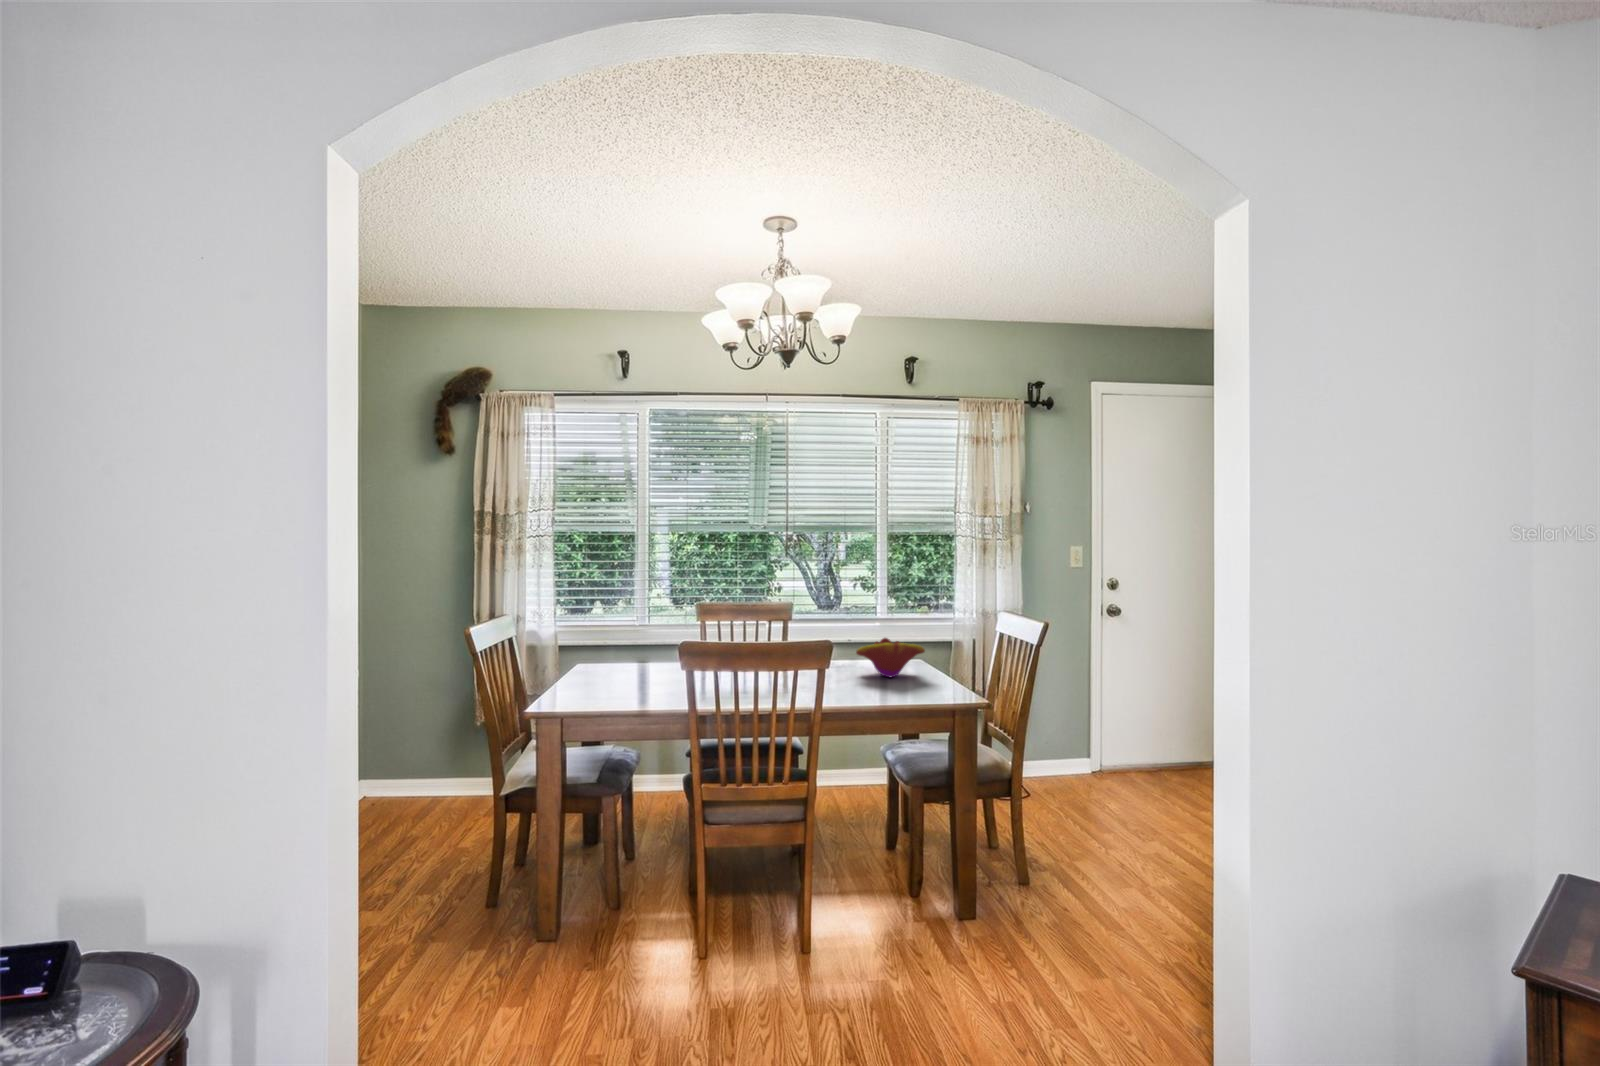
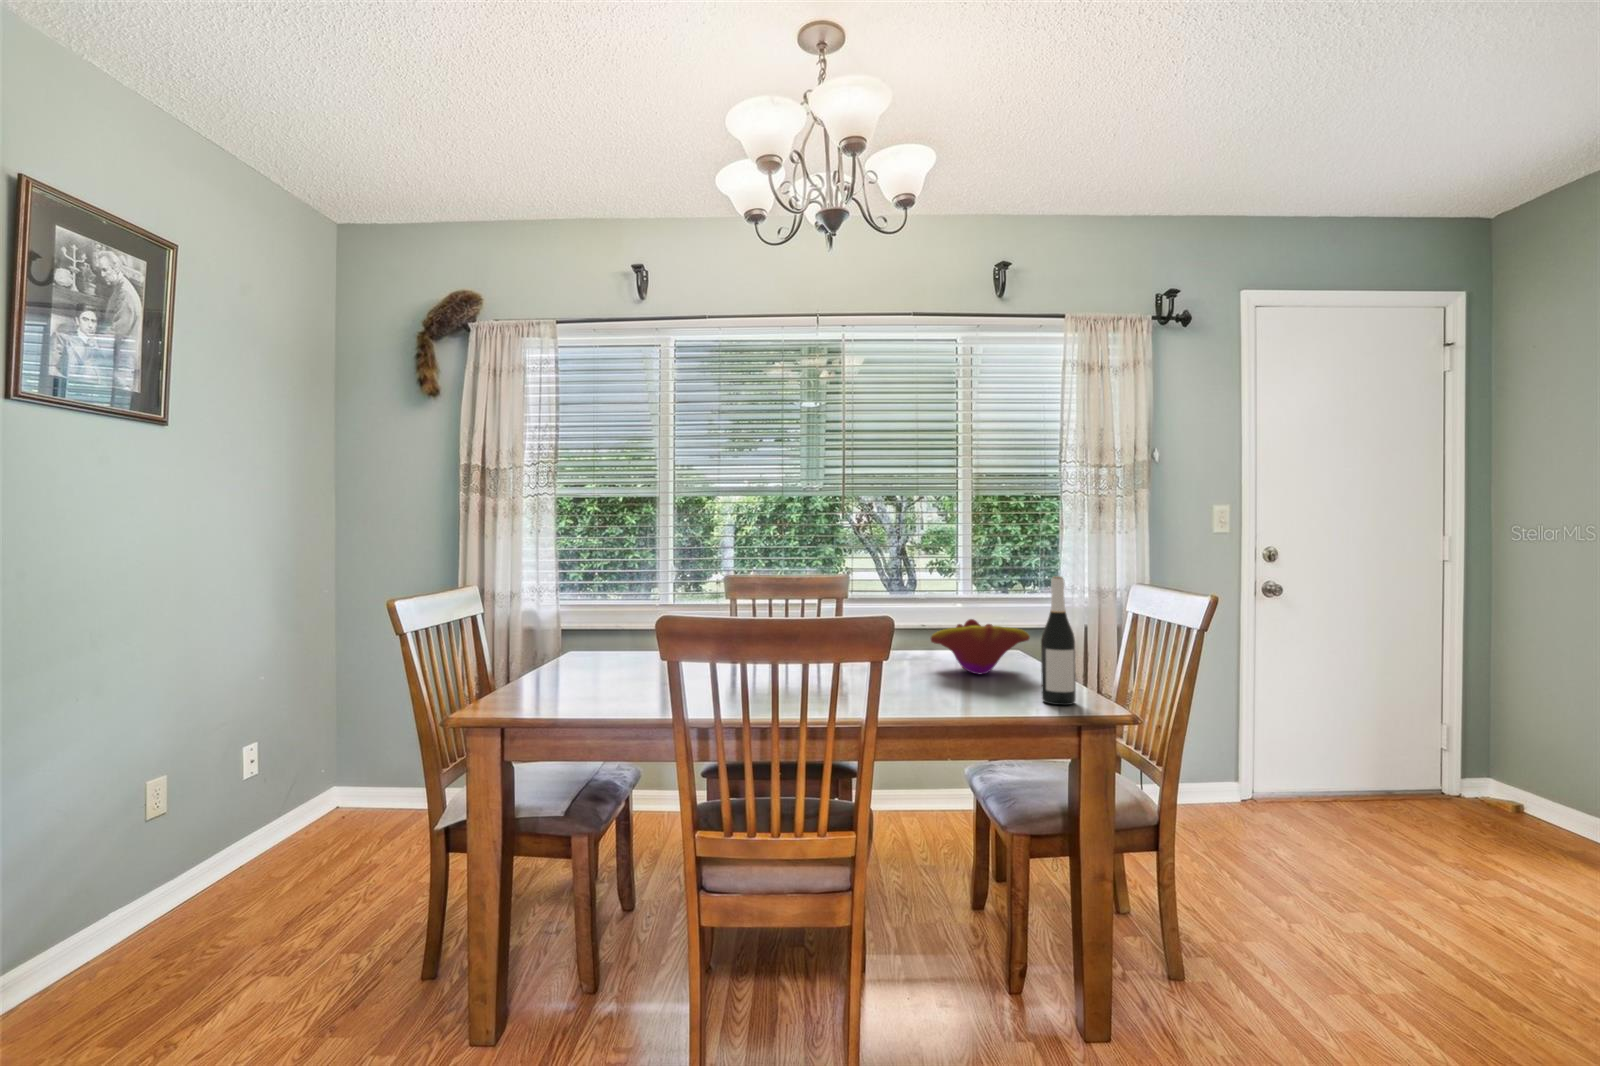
wine bottle: none [930,610,952,697] -> present [1041,576,1076,705]

